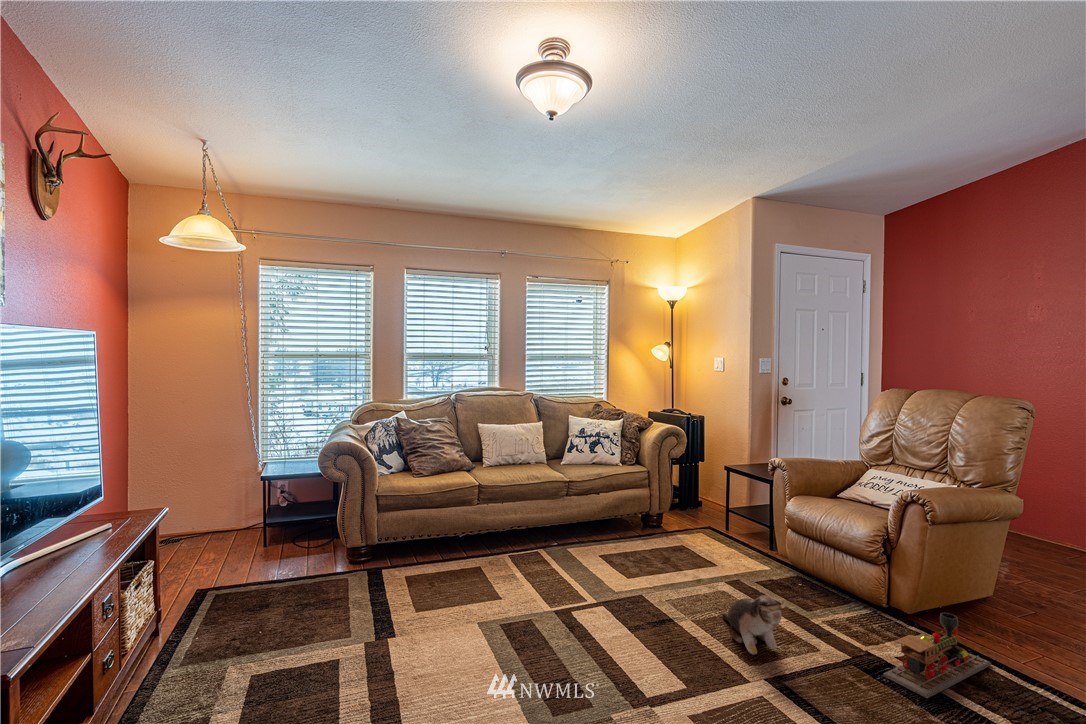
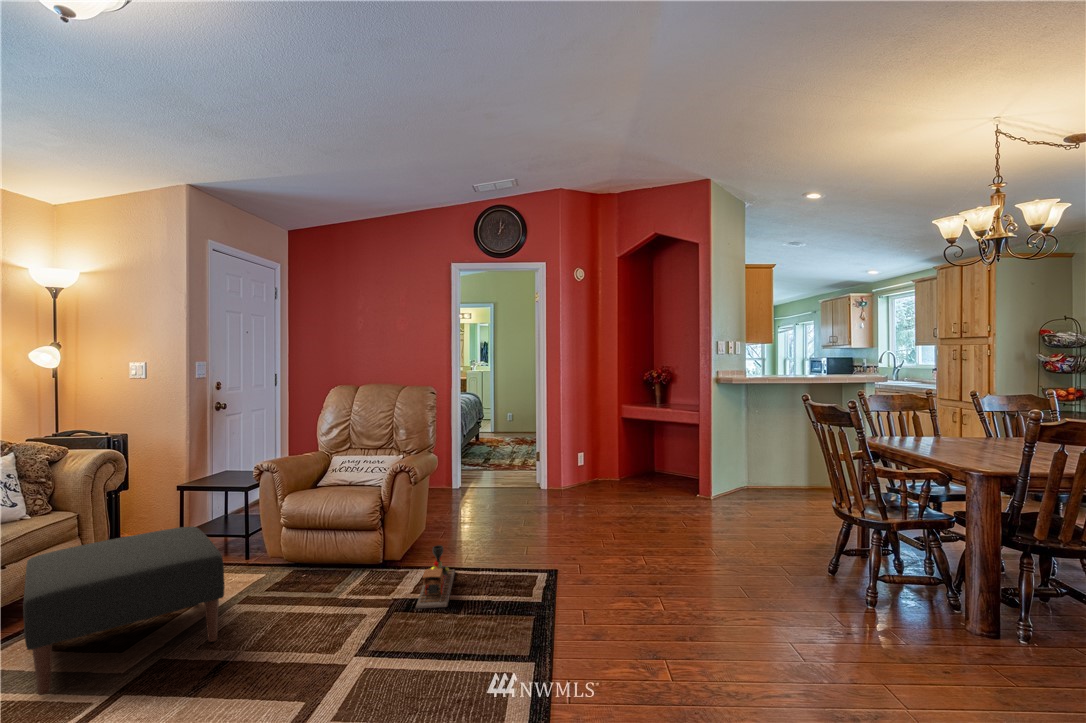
ottoman: none [567,490,706,600] -> present [23,527,225,695]
plush toy: present [722,595,787,655] -> none [271,580,359,645]

